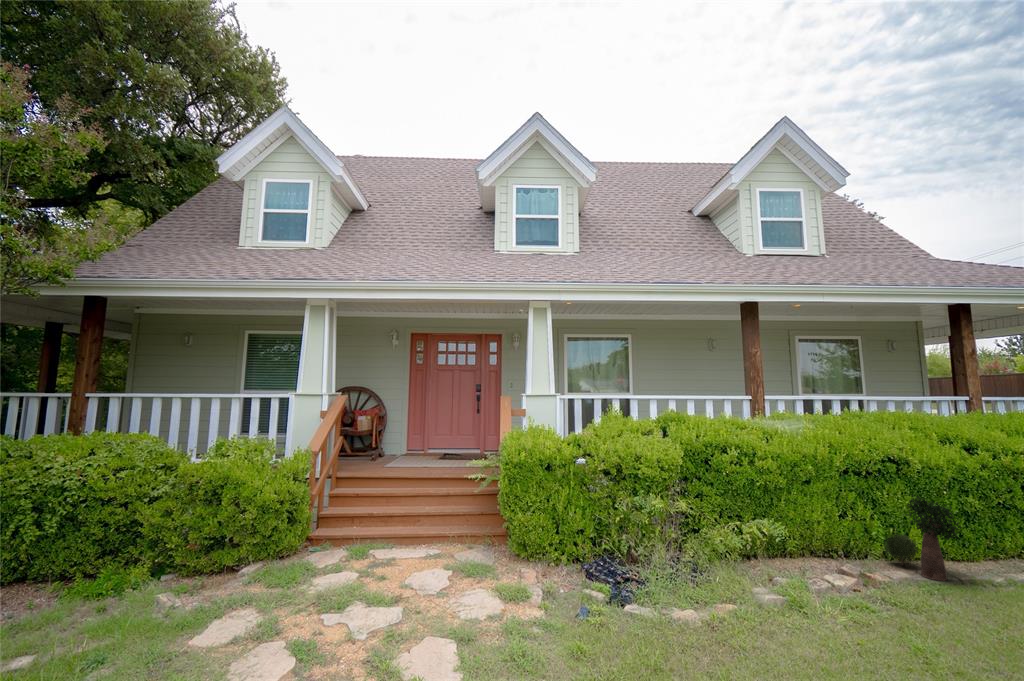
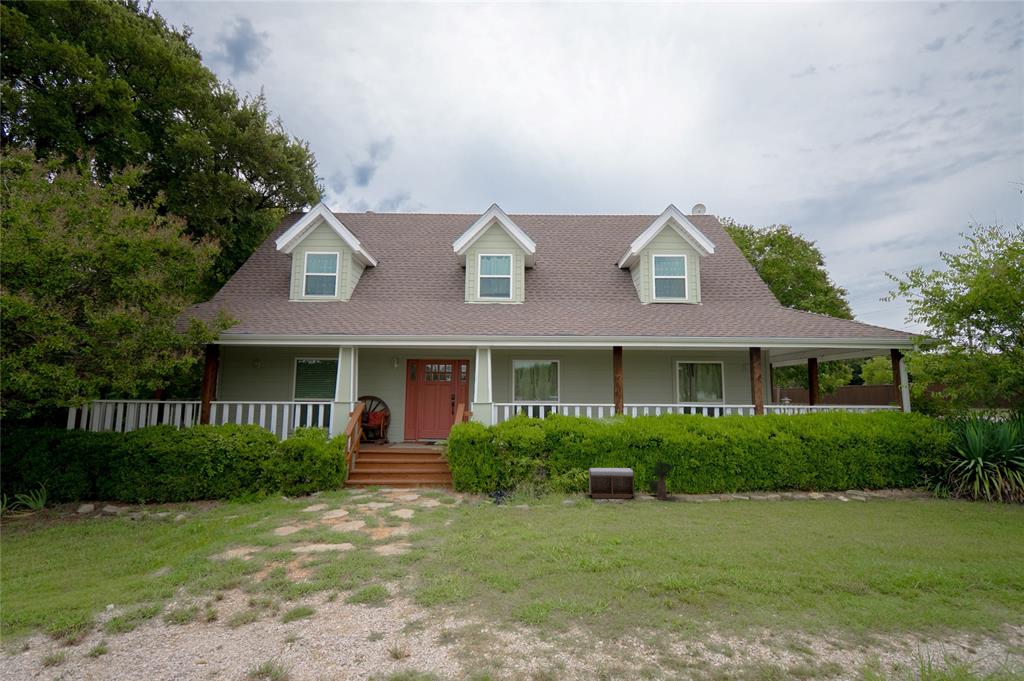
bench: none [768,512,881,576] -> present [589,468,635,498]

